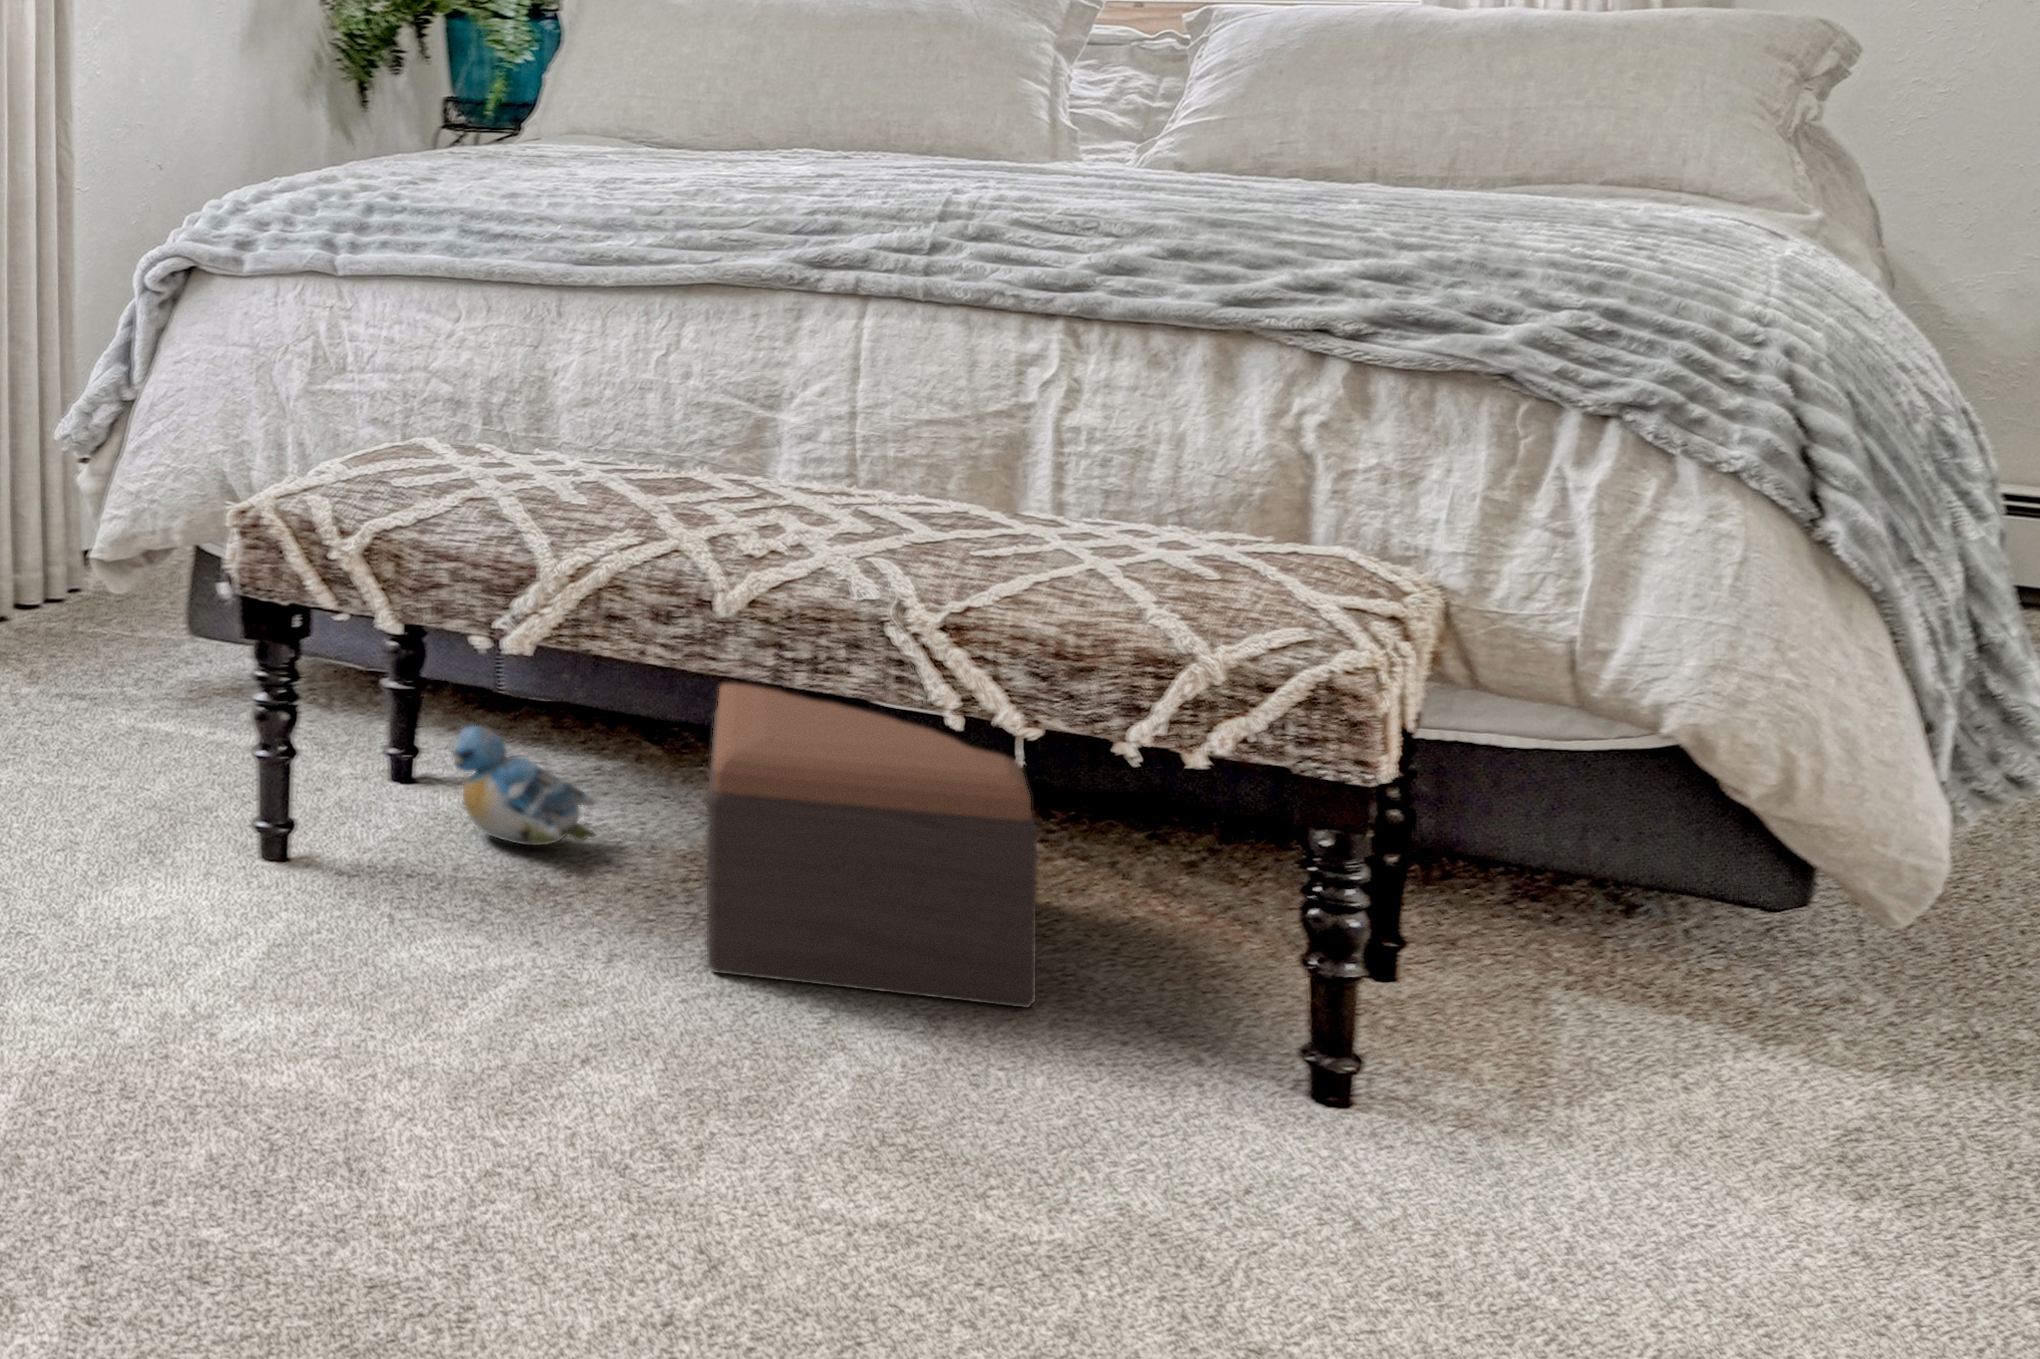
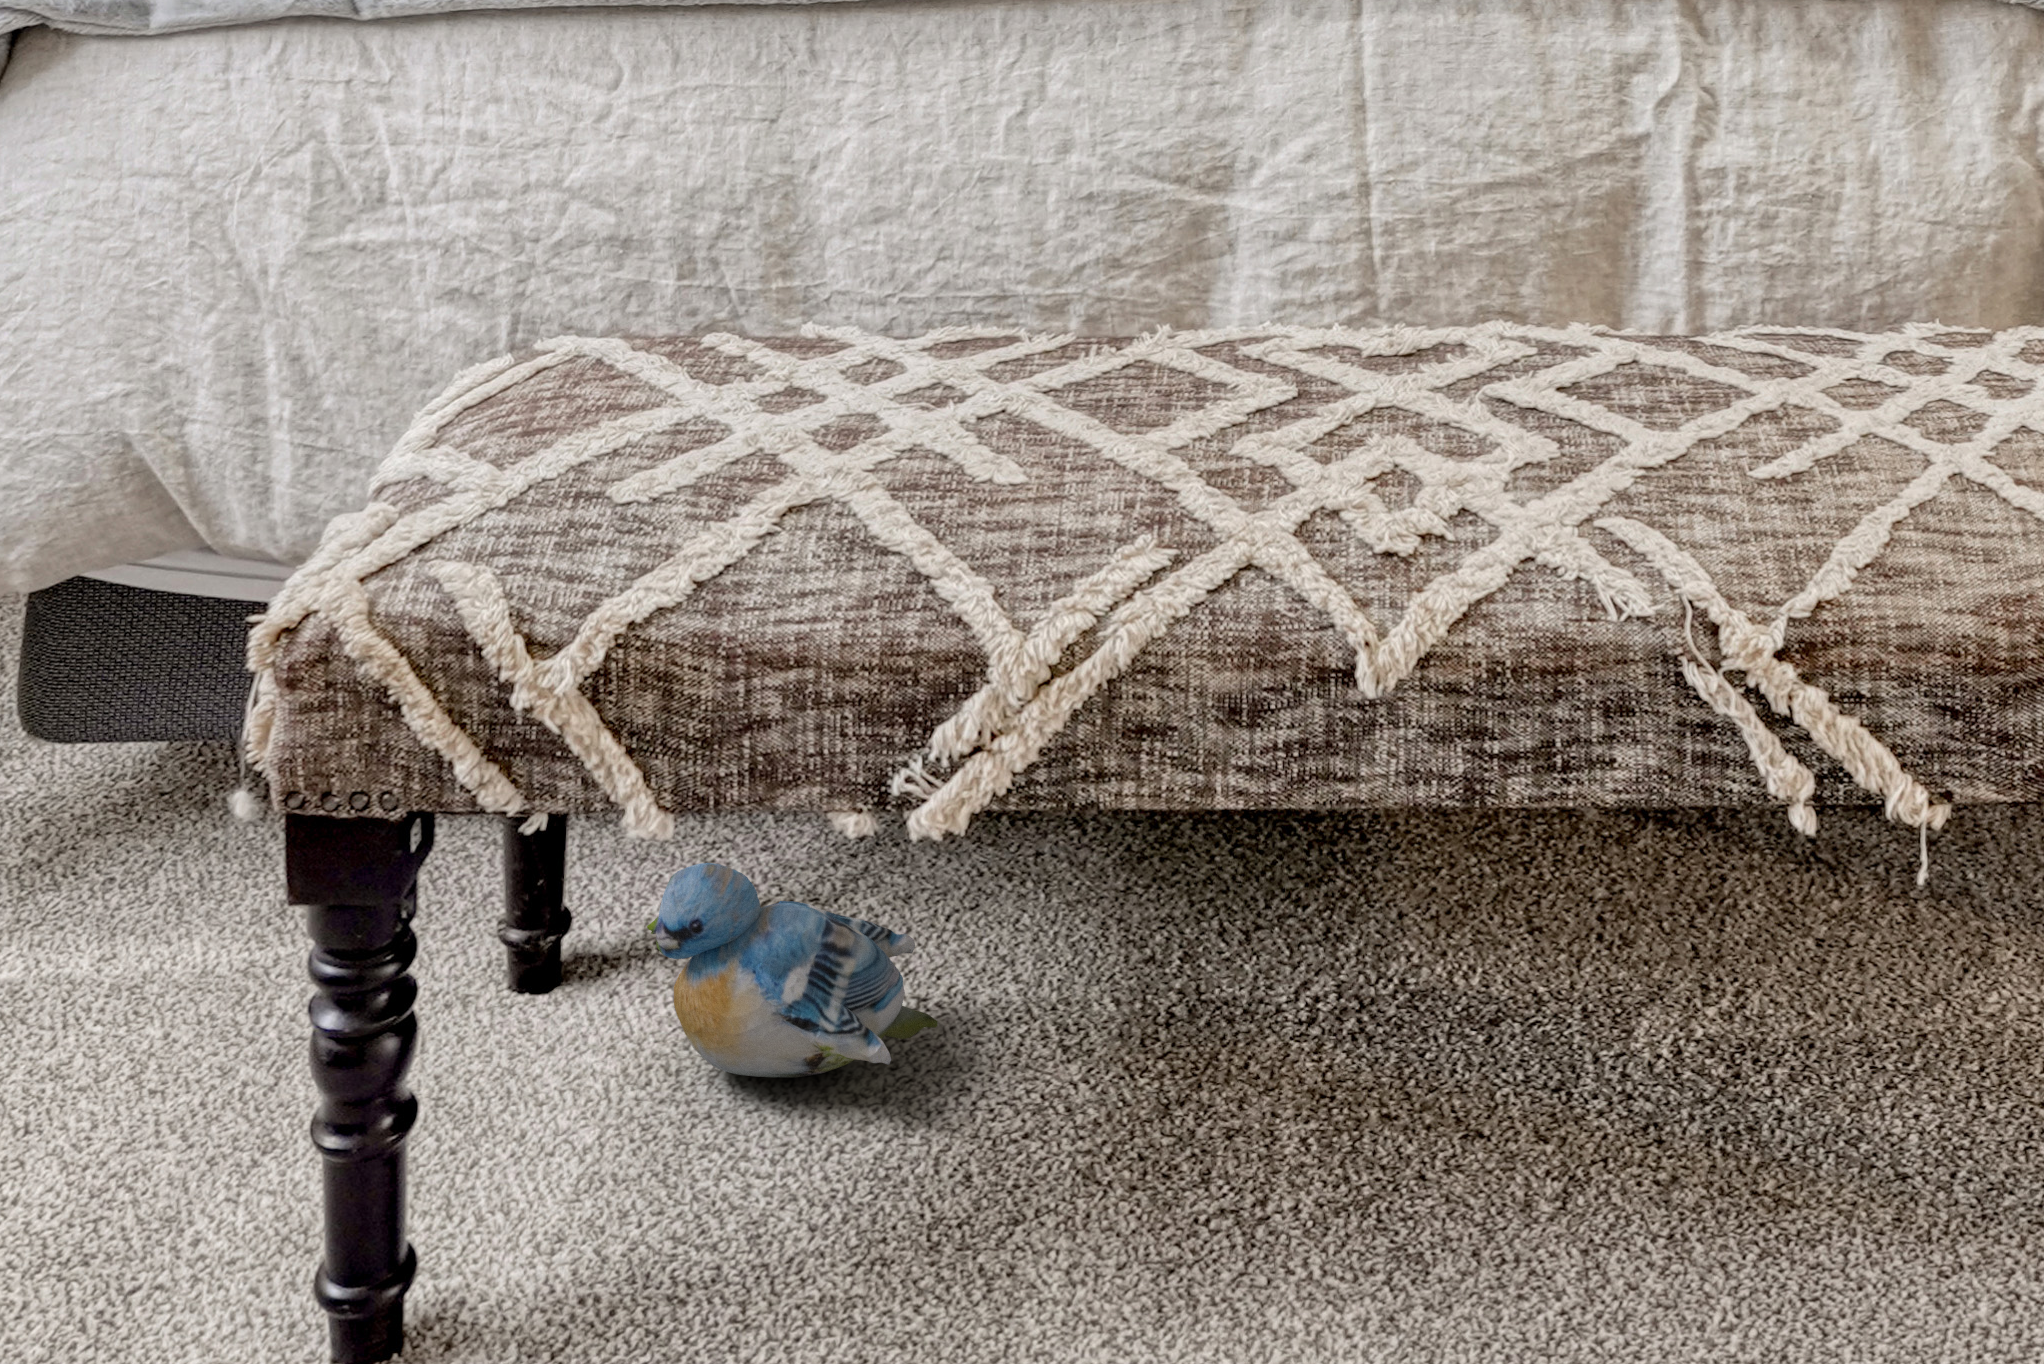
footstool: present [707,684,1037,1008] -> none [1134,616,1790,1324]

